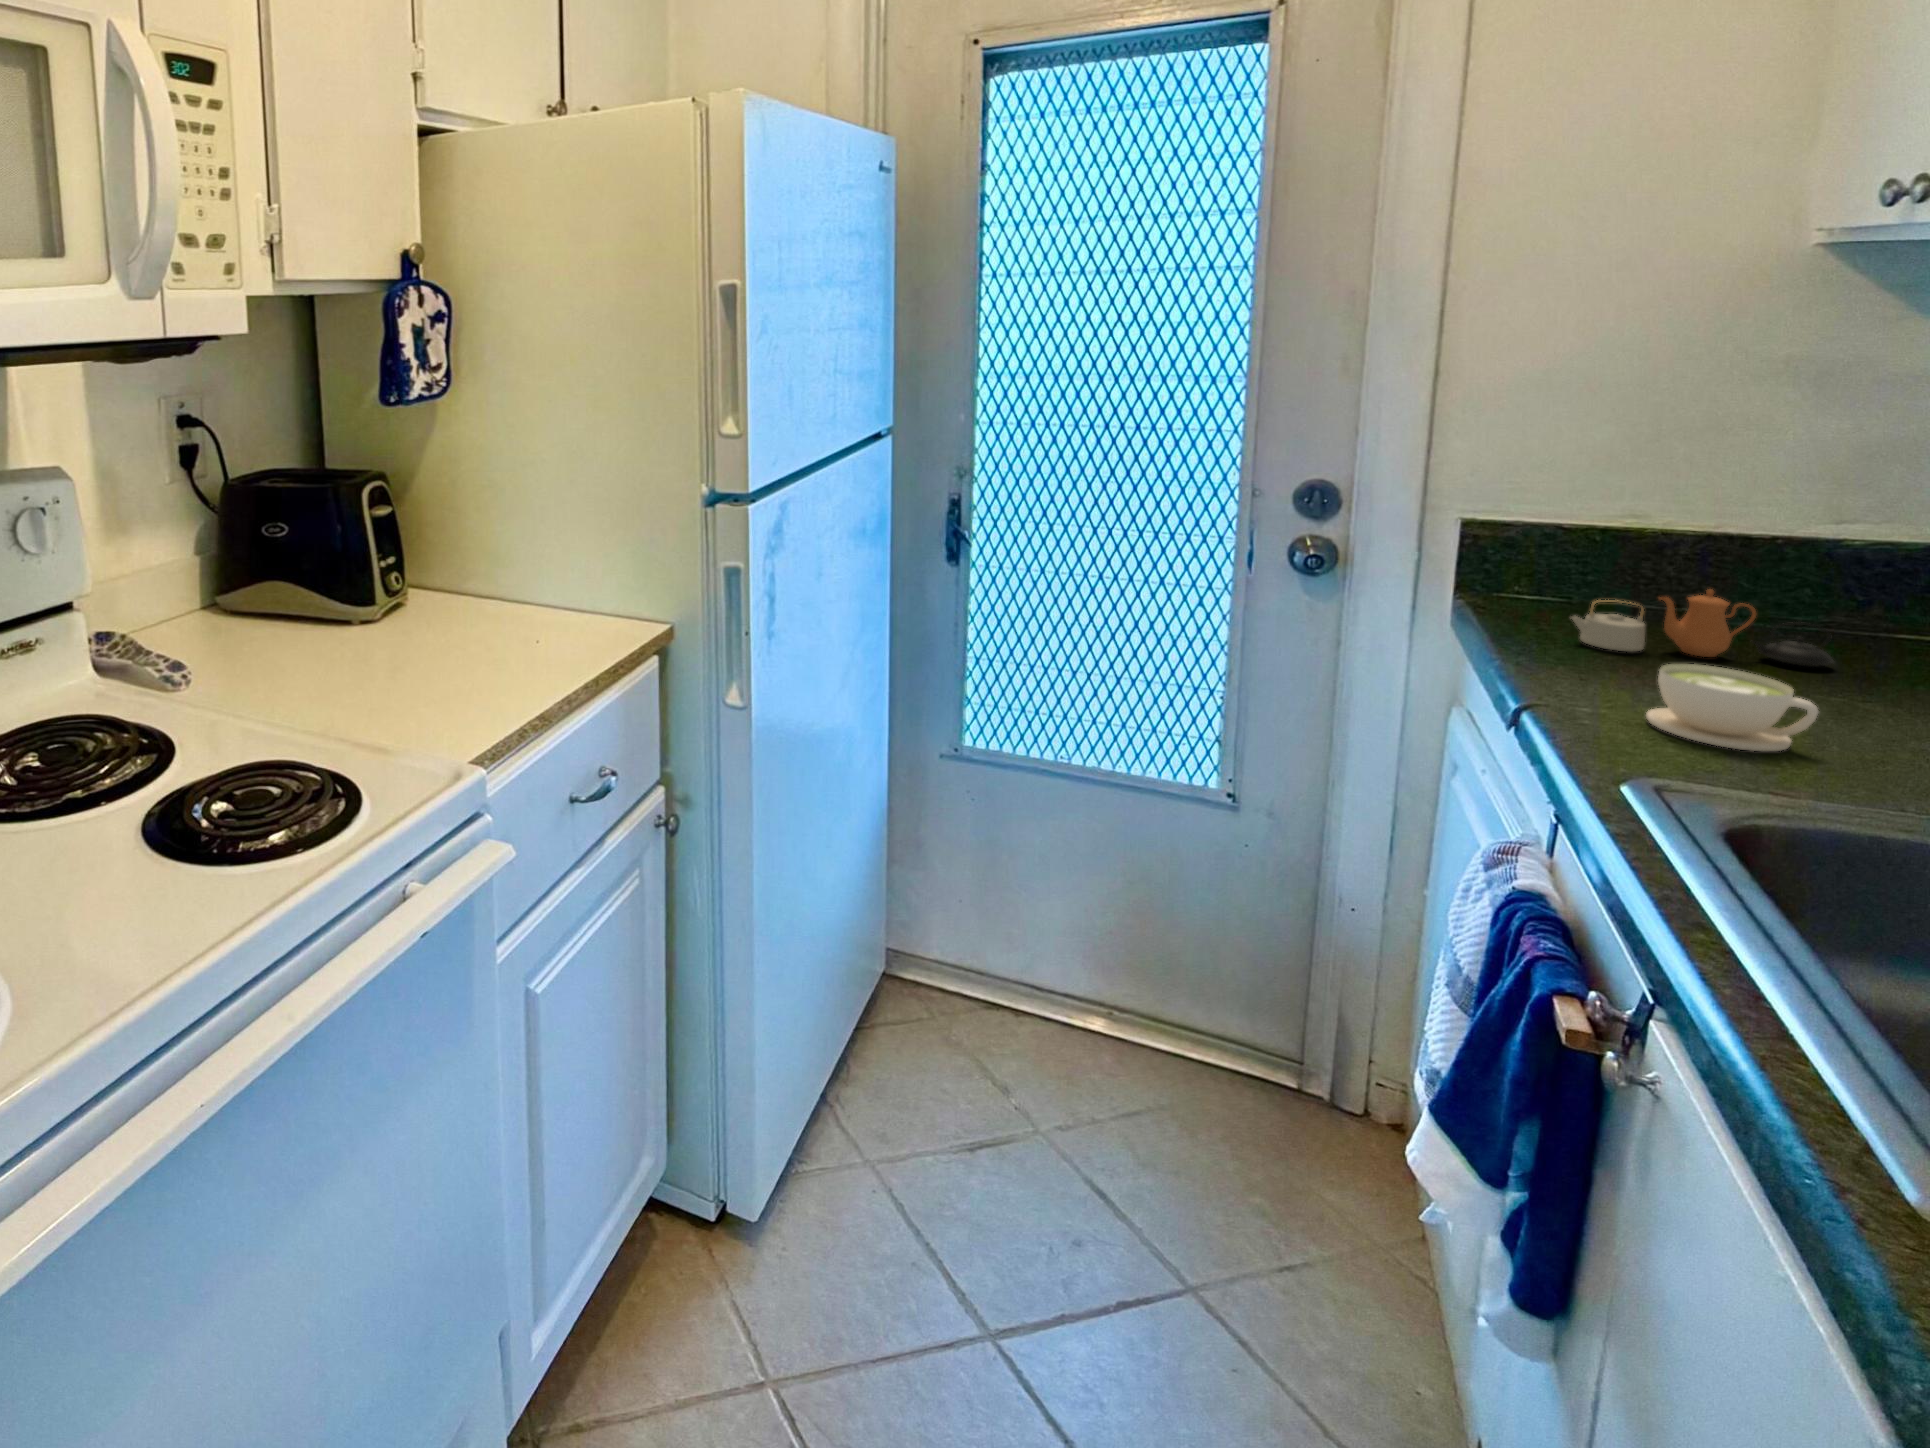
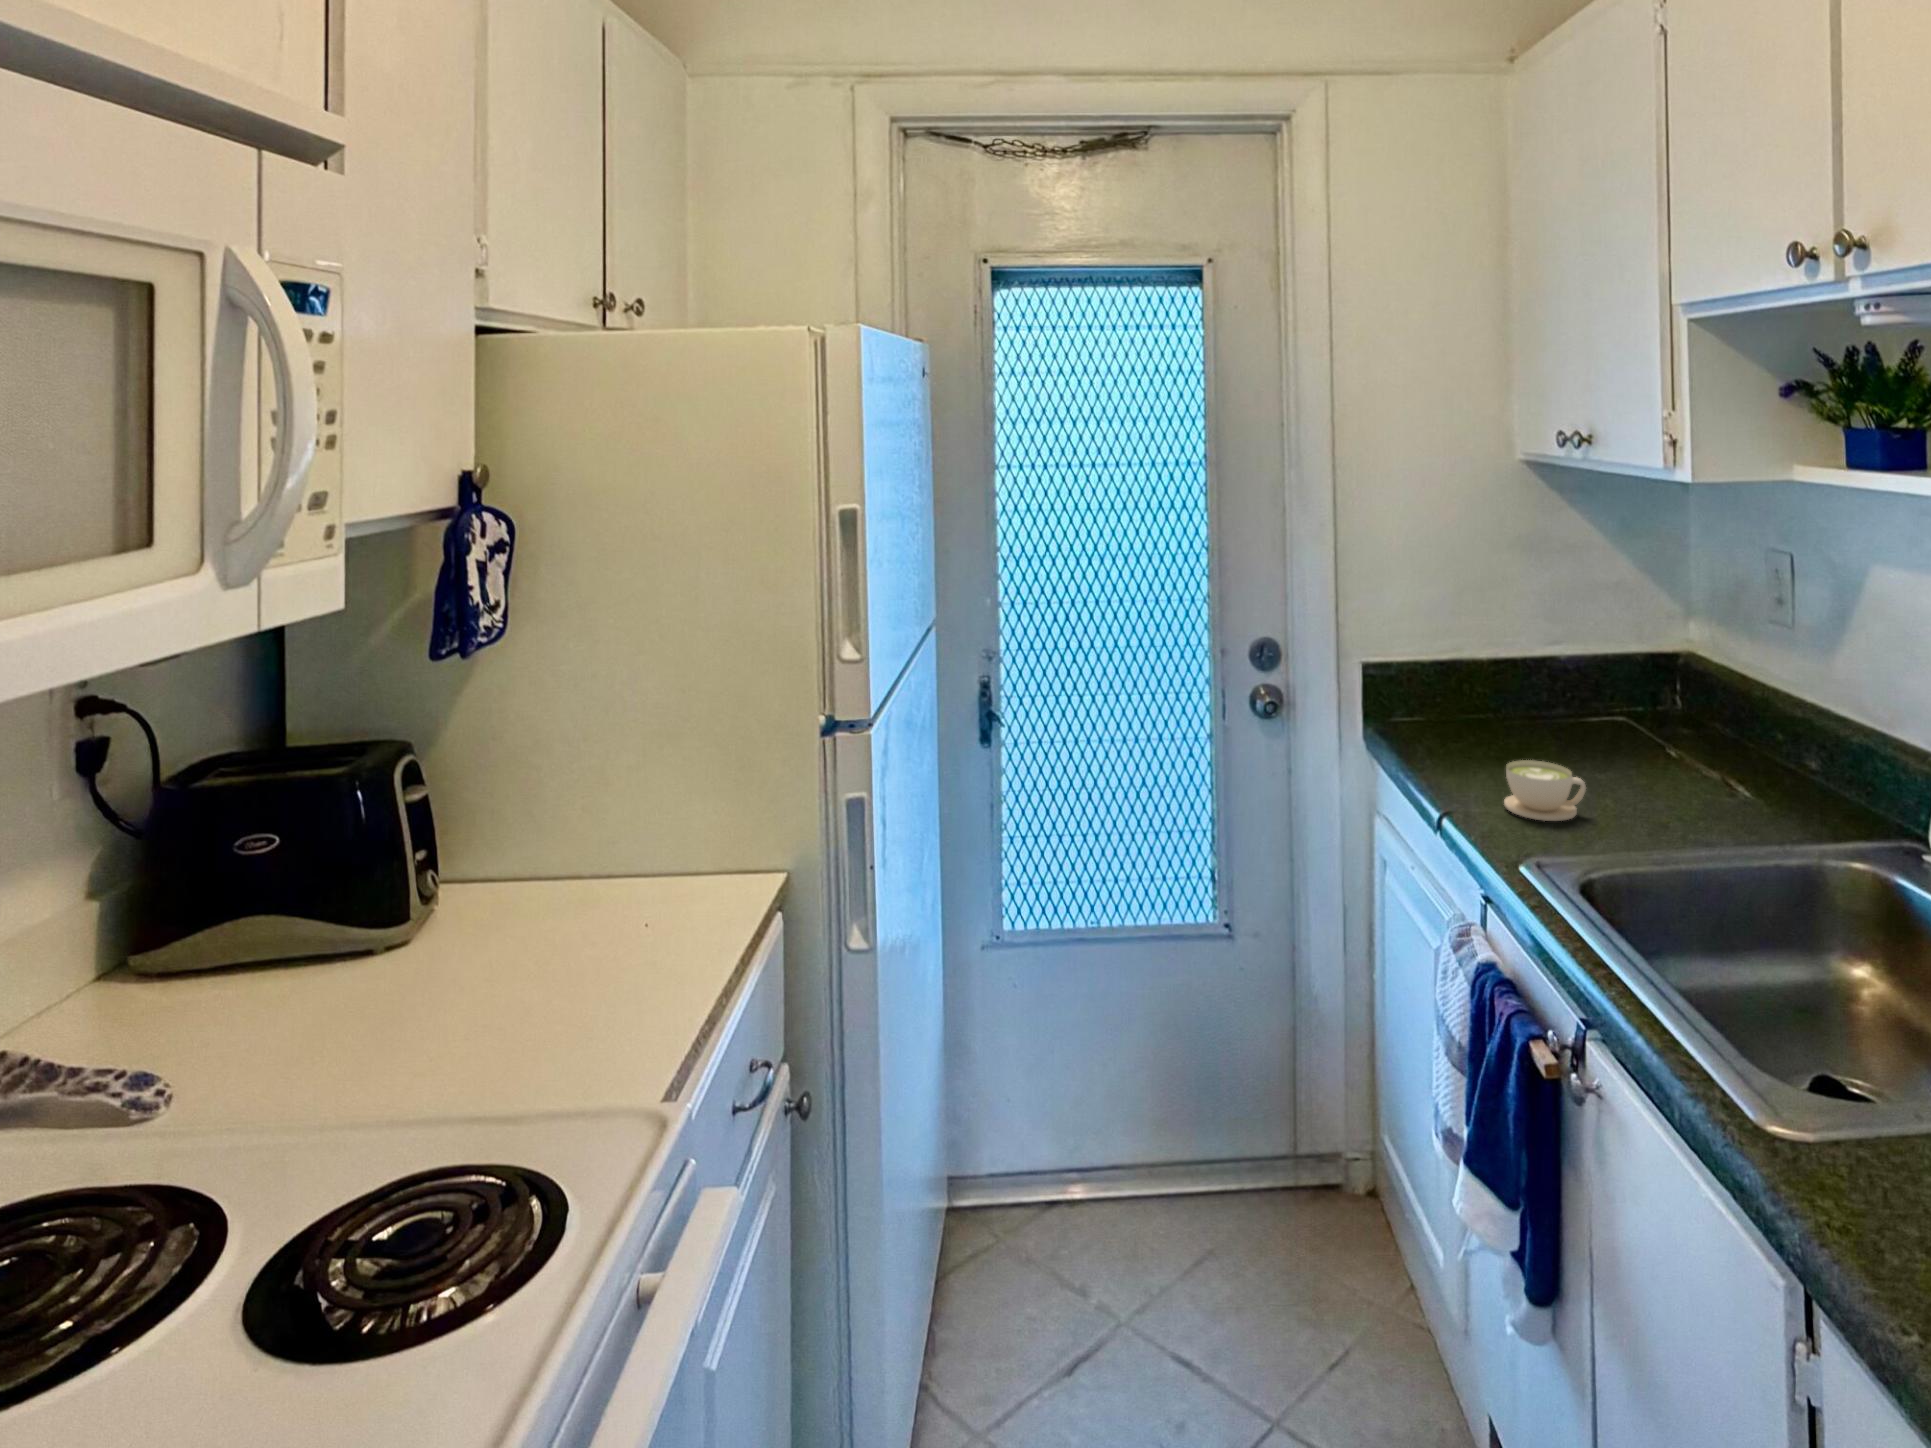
teapot: present [1572,589,1834,667] -> none [1434,696,1565,751]

